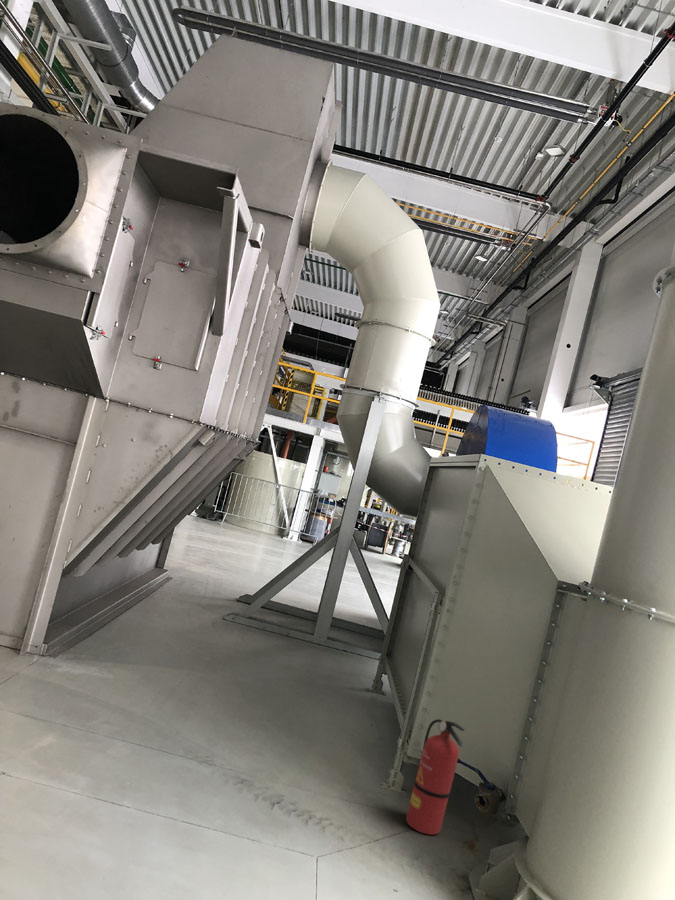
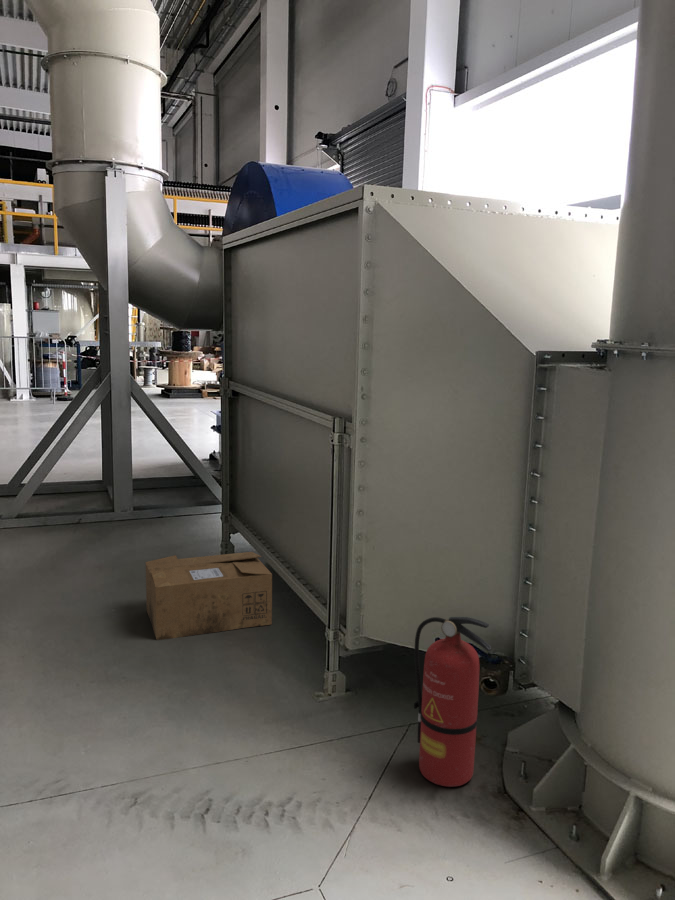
cardboard box: none [296,658,384,729] -> present [146,552,272,640]

